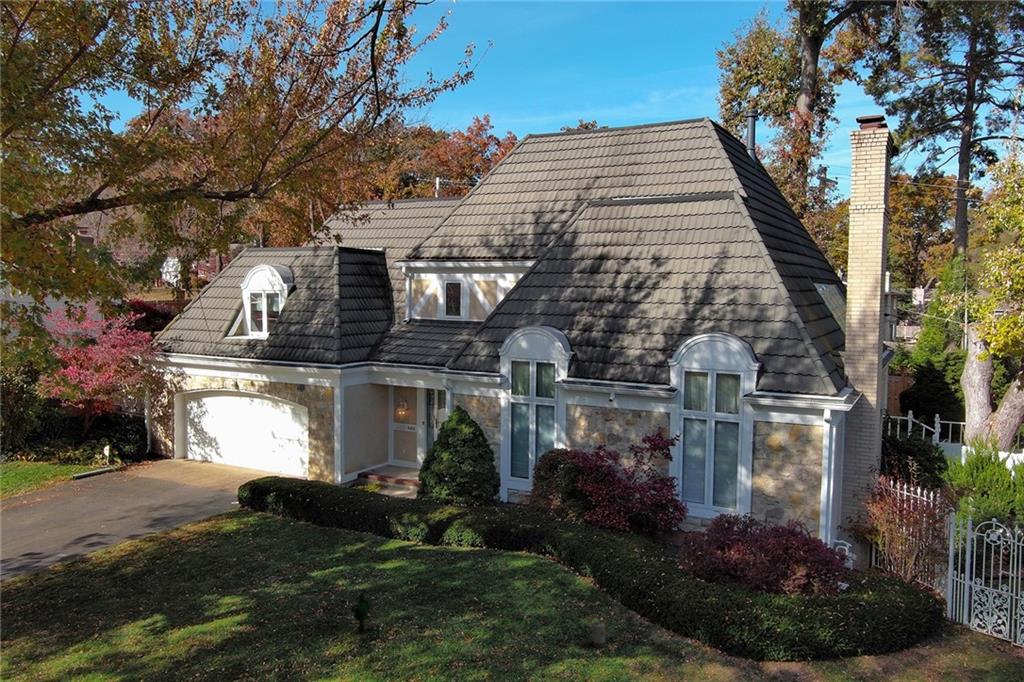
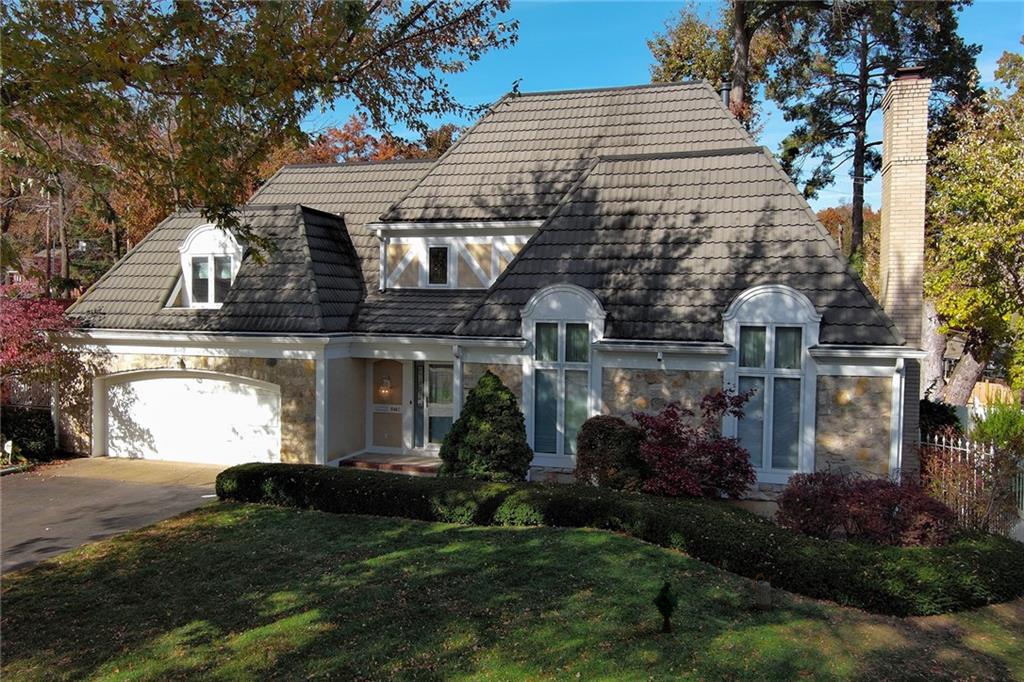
decorative plant: present [349,590,372,634] -> present [652,576,678,633]

